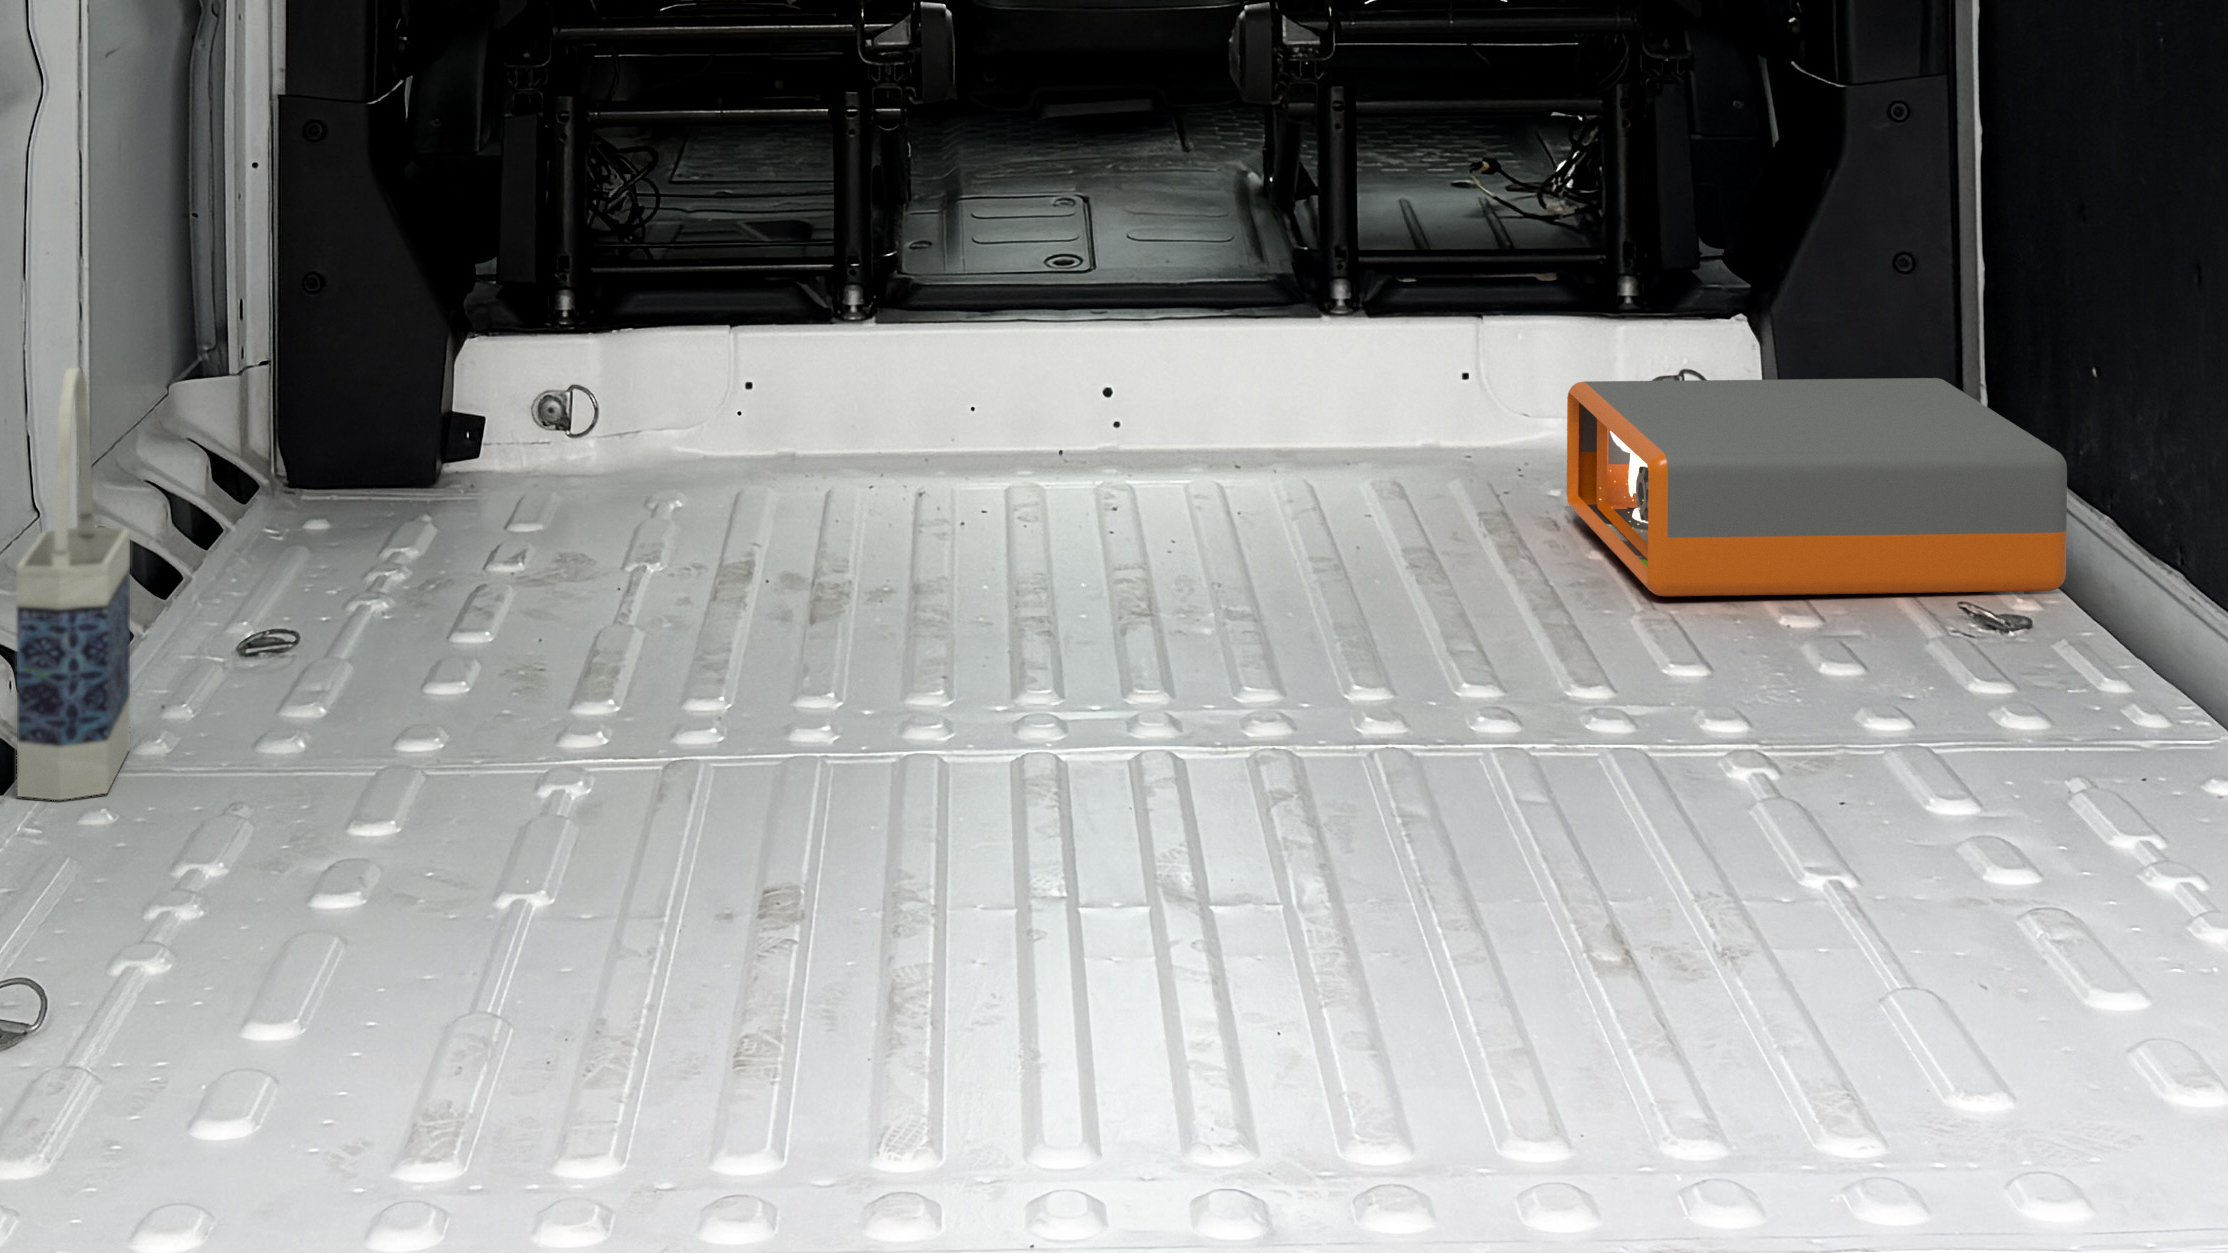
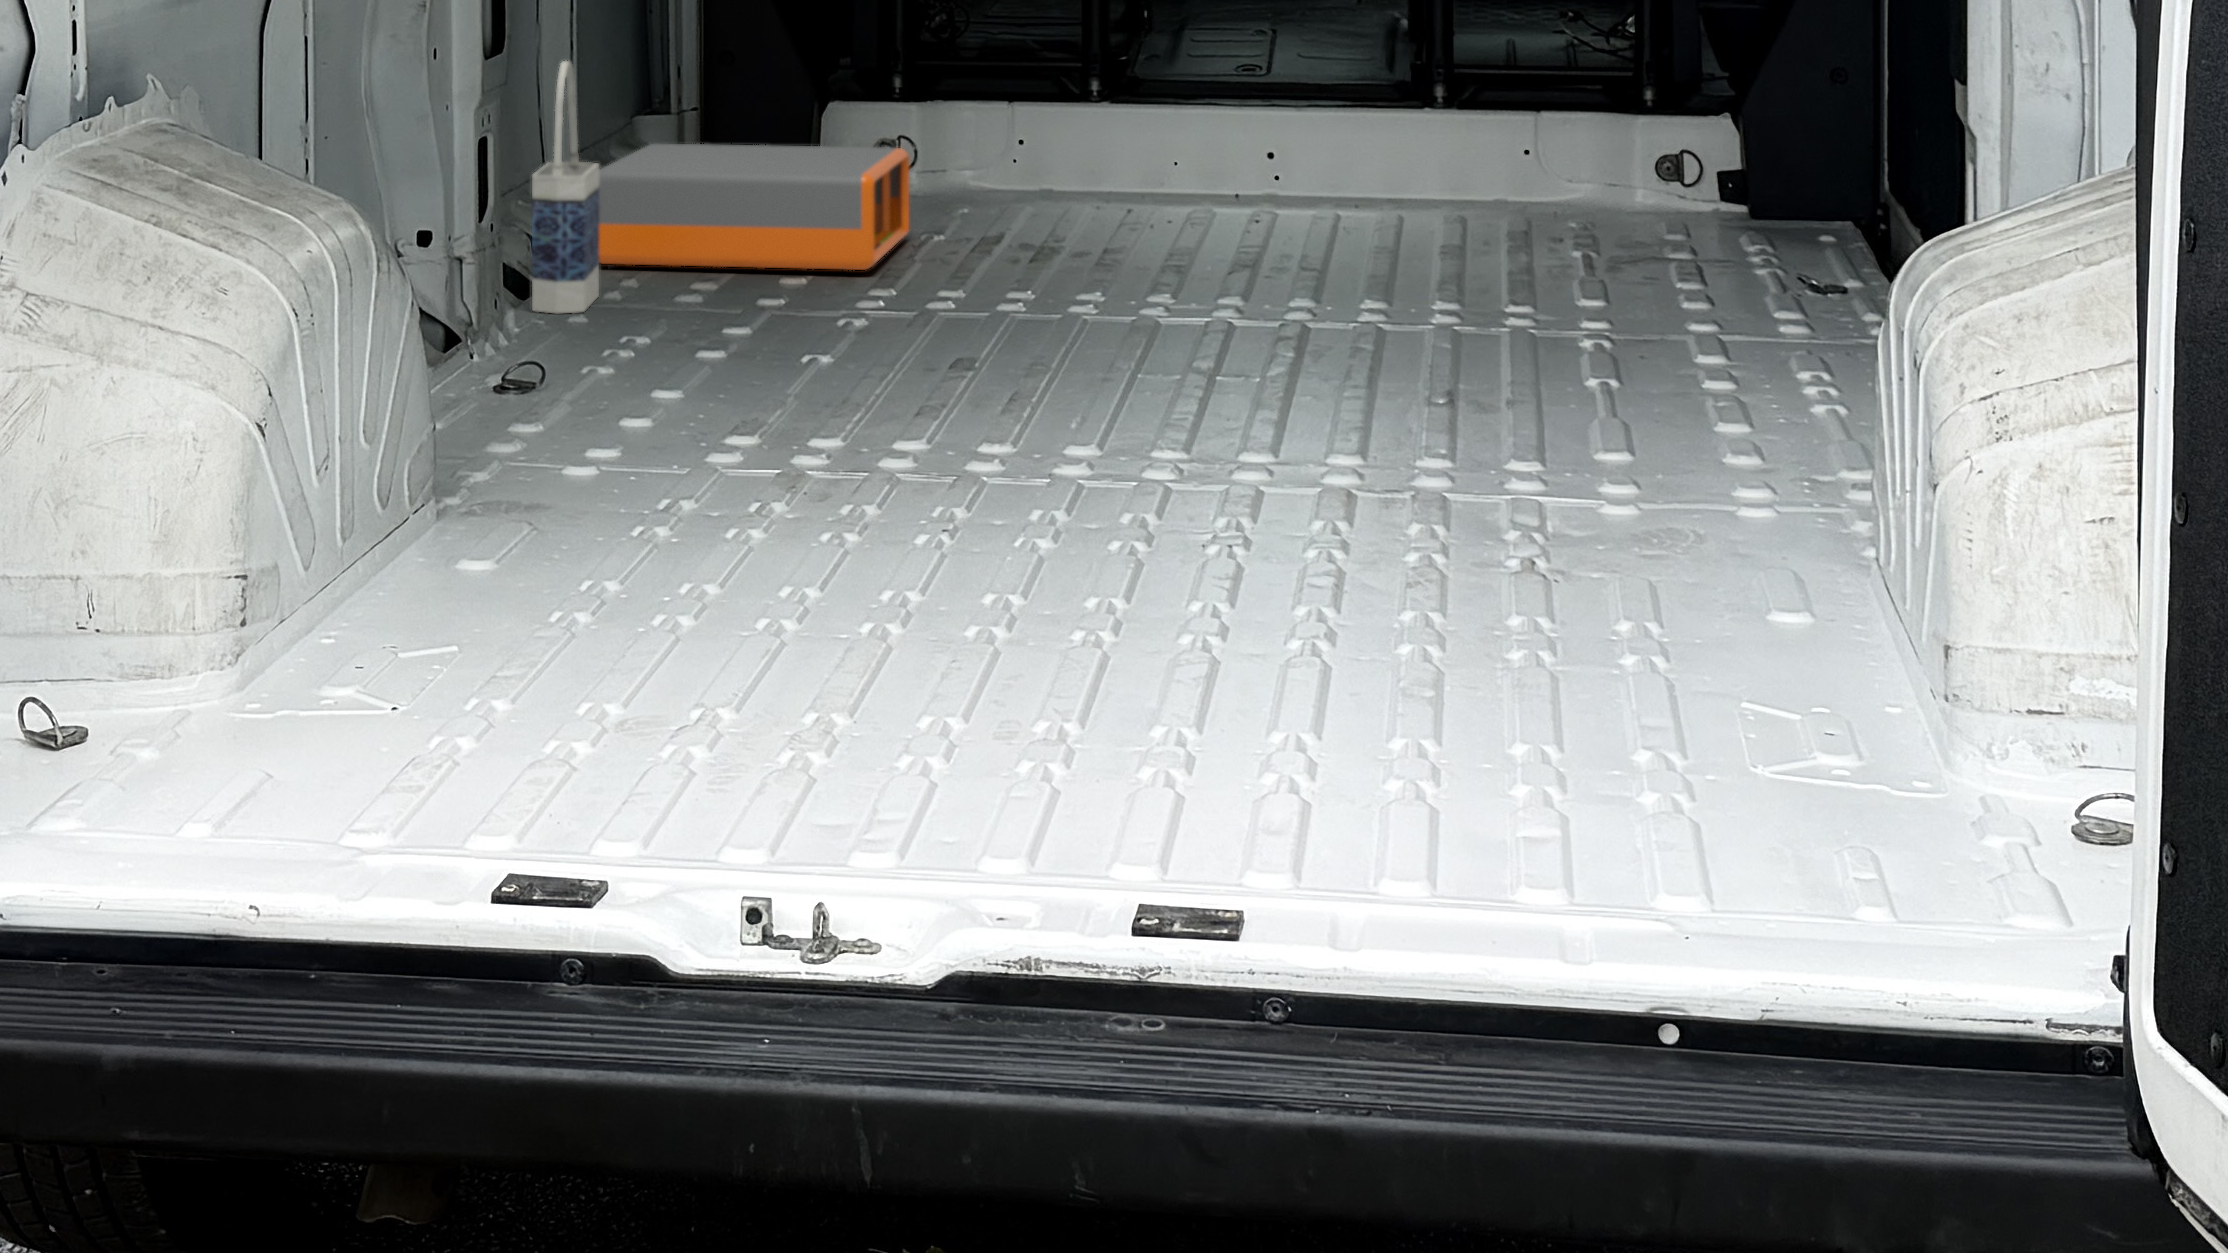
storage box: present [1567,378,2067,596] -> present [599,144,909,270]

